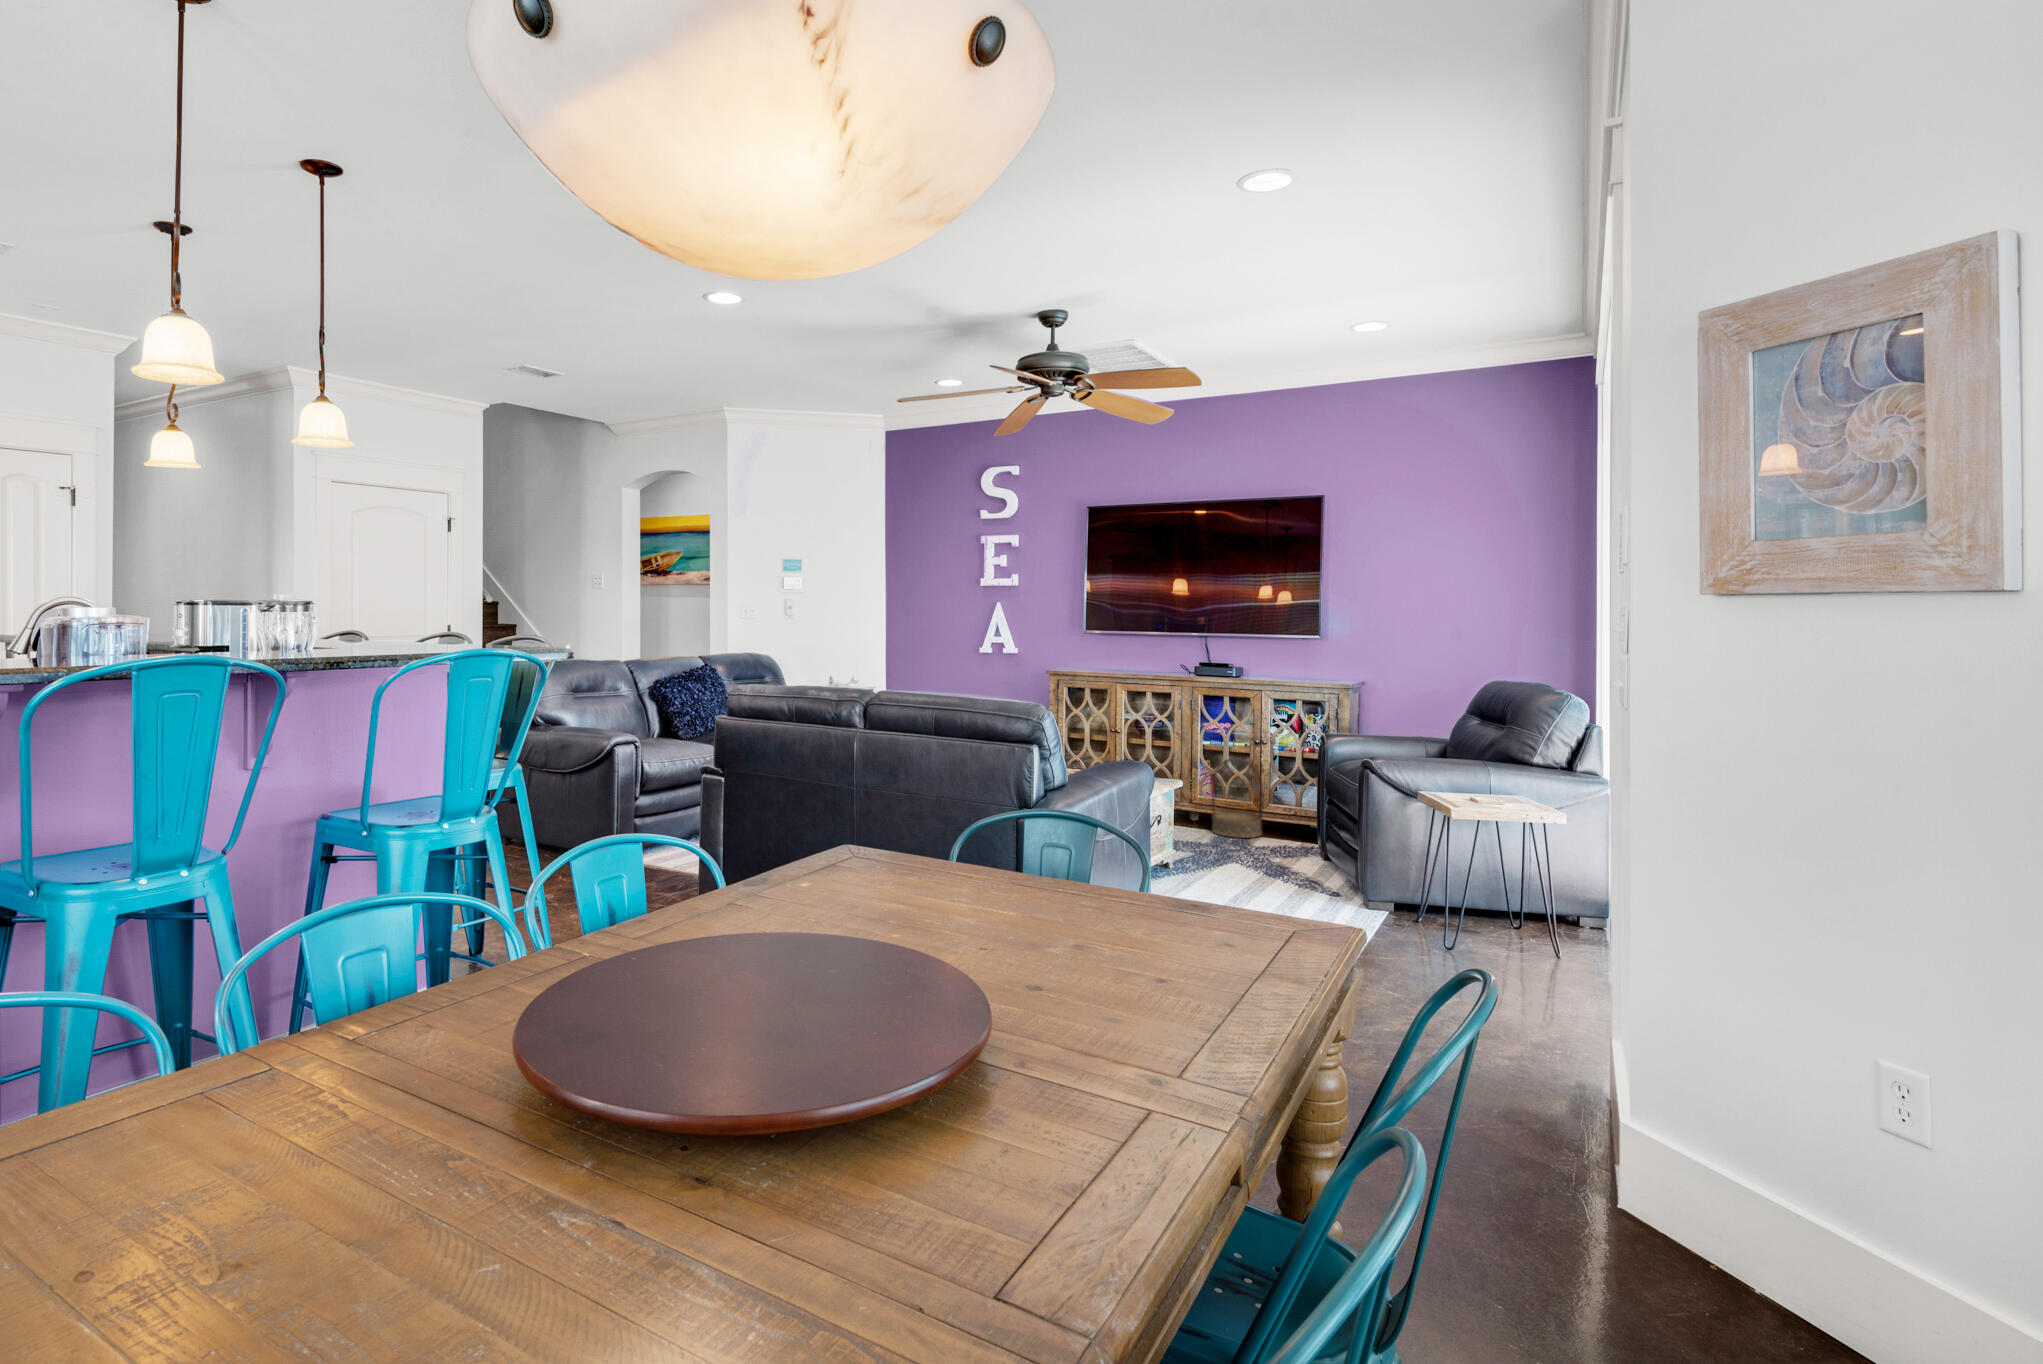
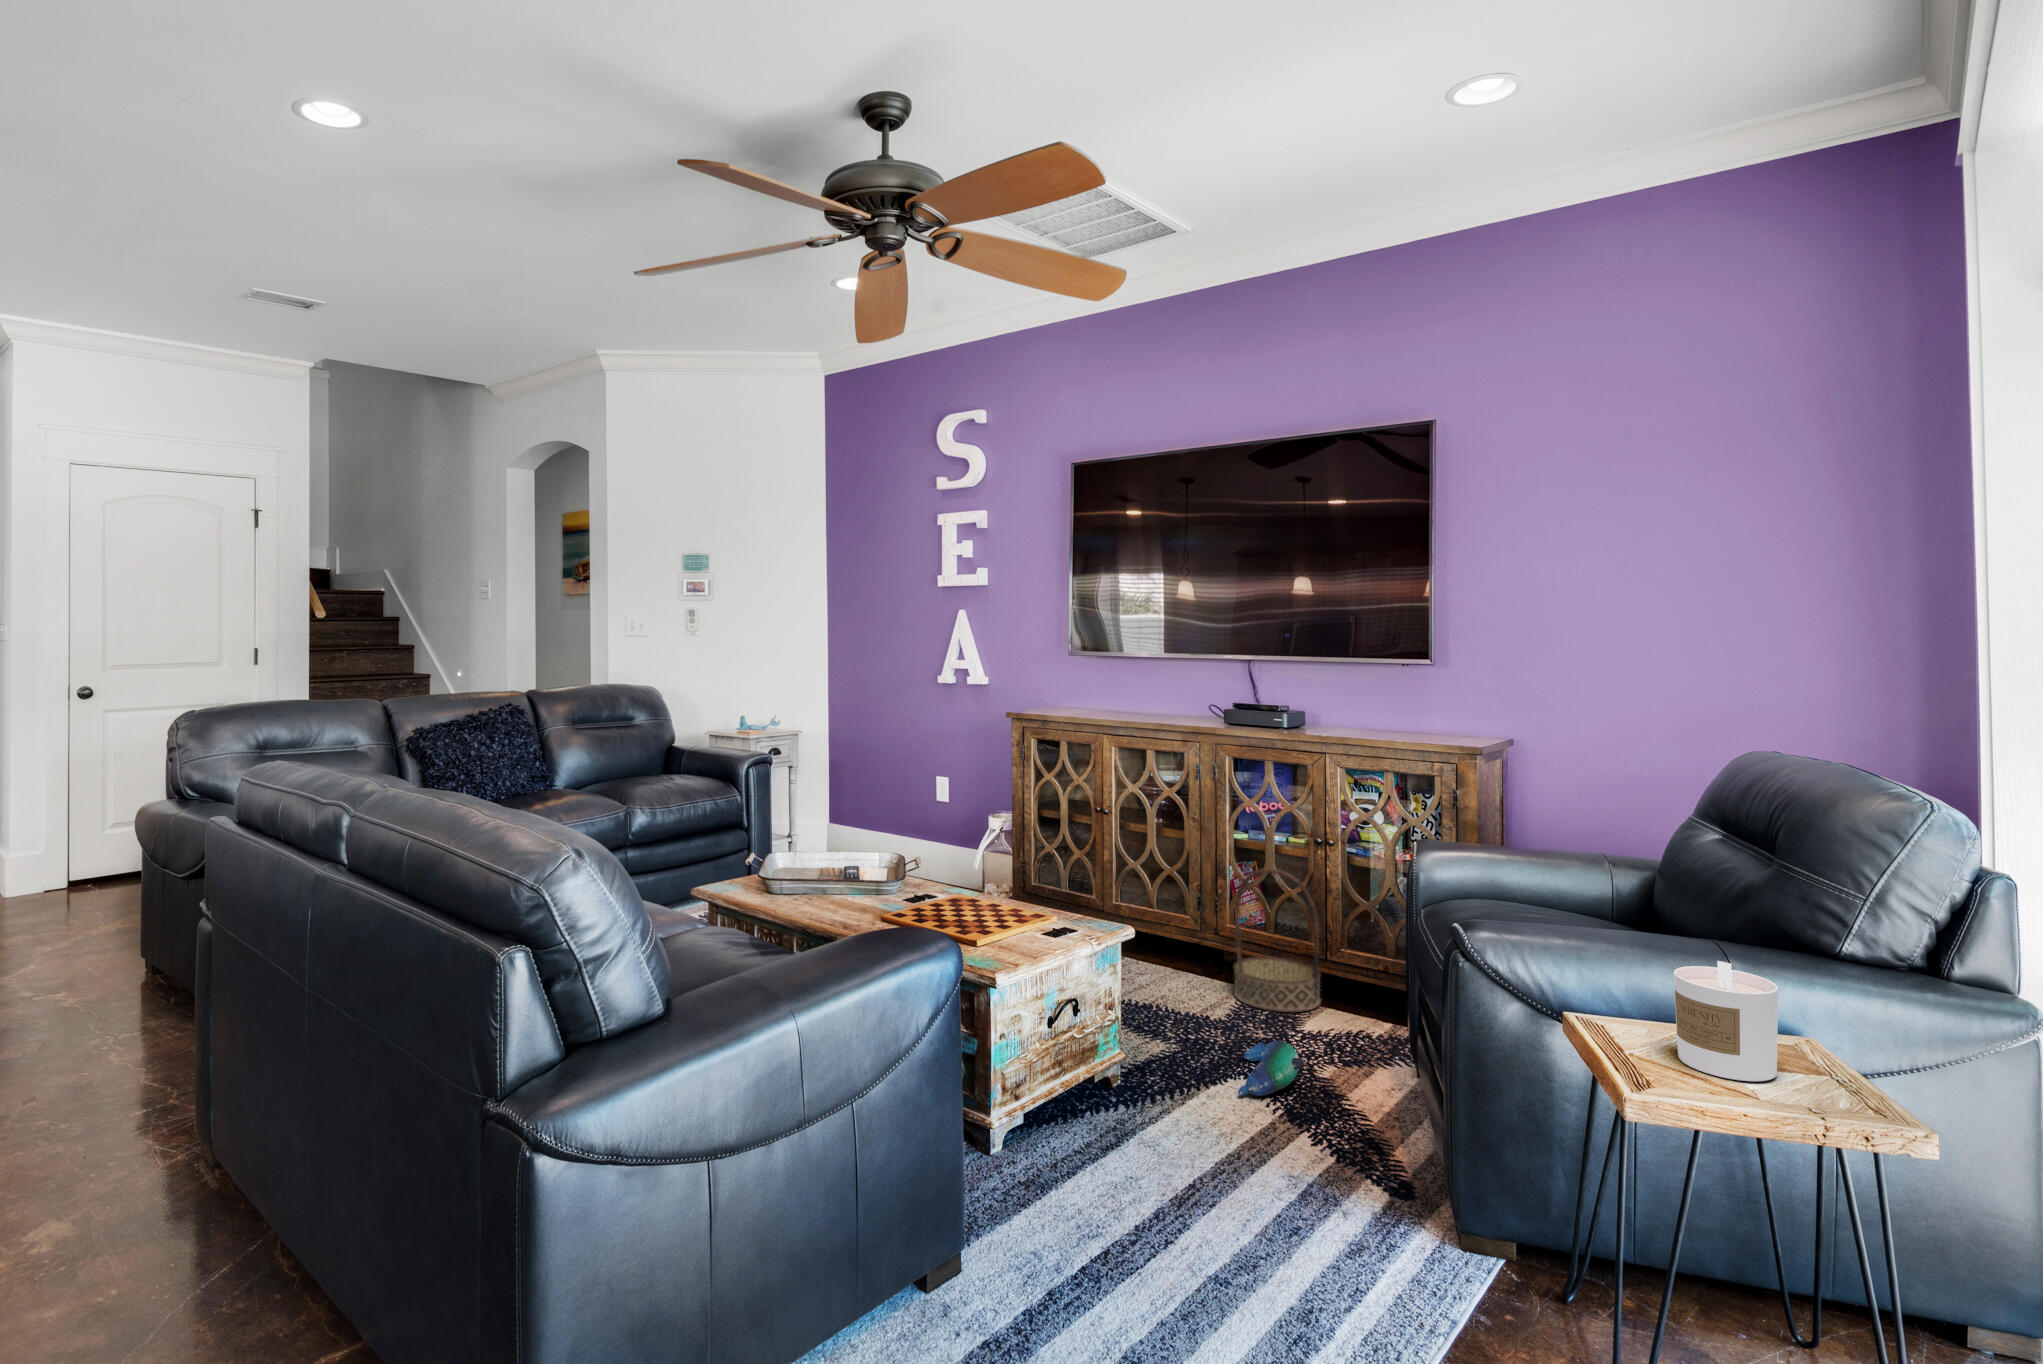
candle: none [1474,755,1512,798] -> present [1674,961,1778,1081]
plush toy: none [1236,842,1275,867] -> present [1238,1041,1304,1096]

